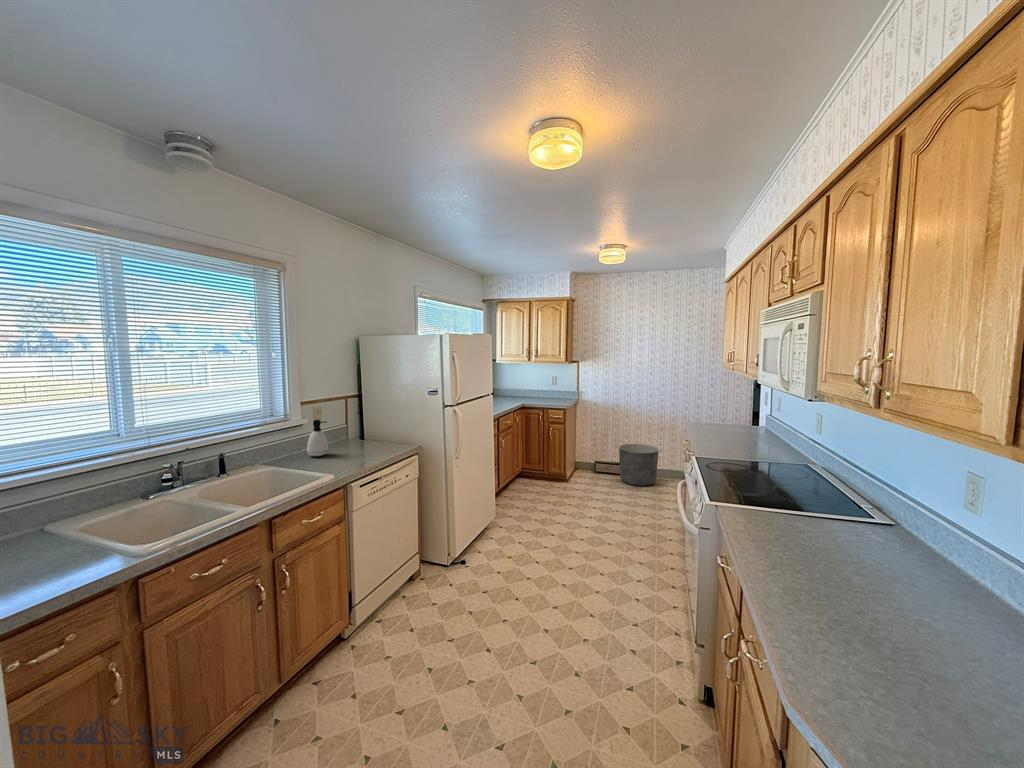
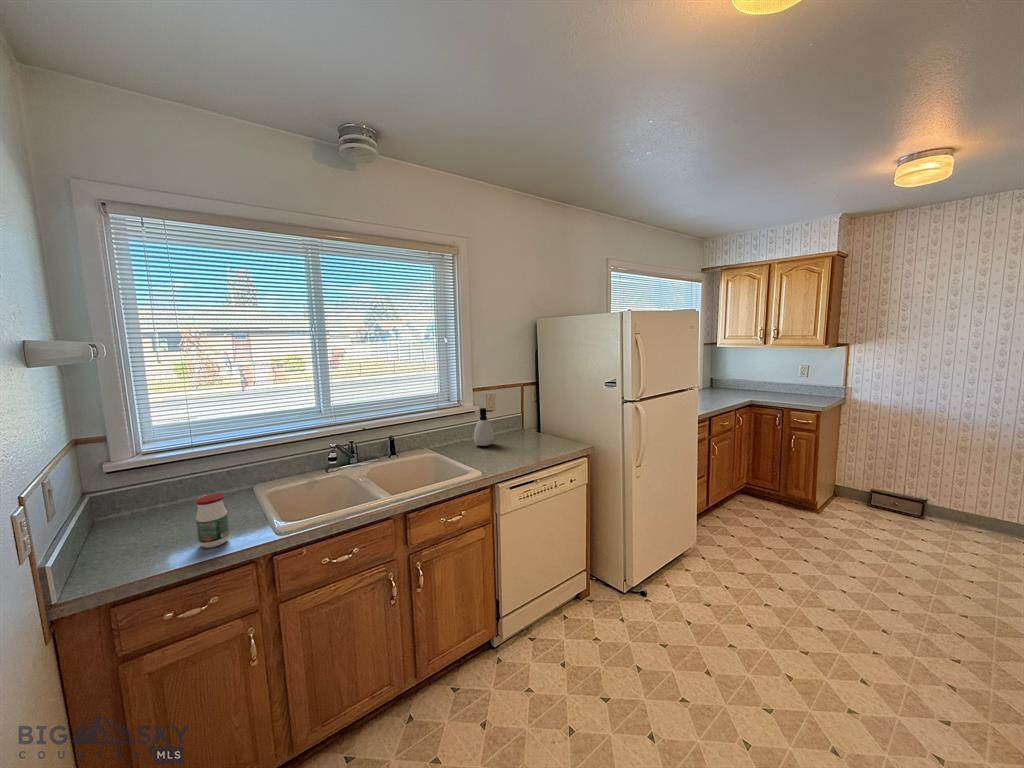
planter: present [619,444,659,486] -> none [919,472,1010,544]
jar: none [43,520,87,581] -> present [195,493,230,548]

